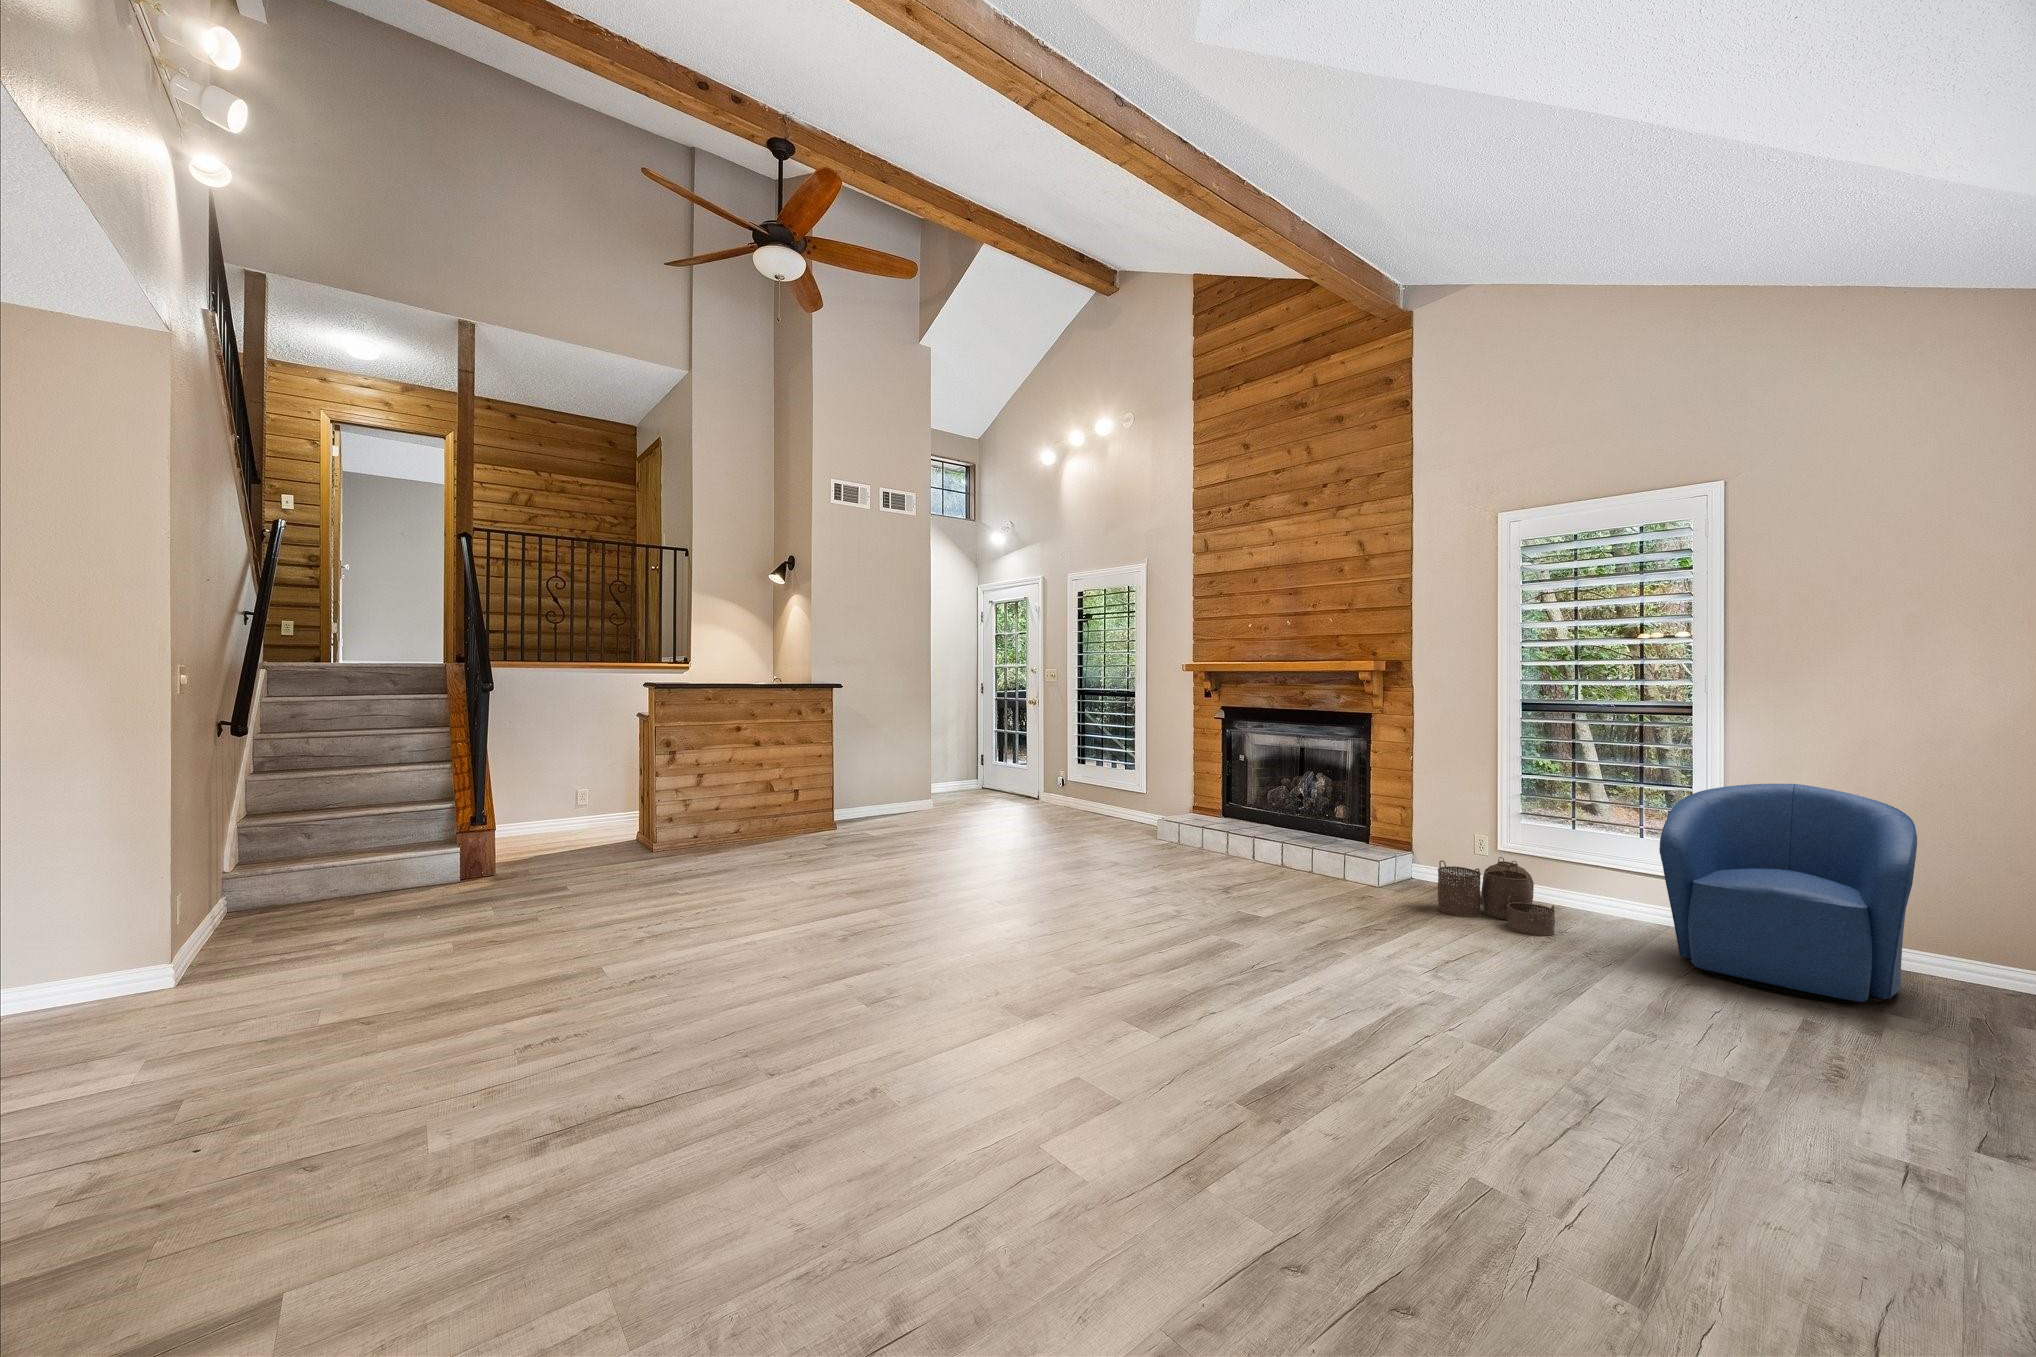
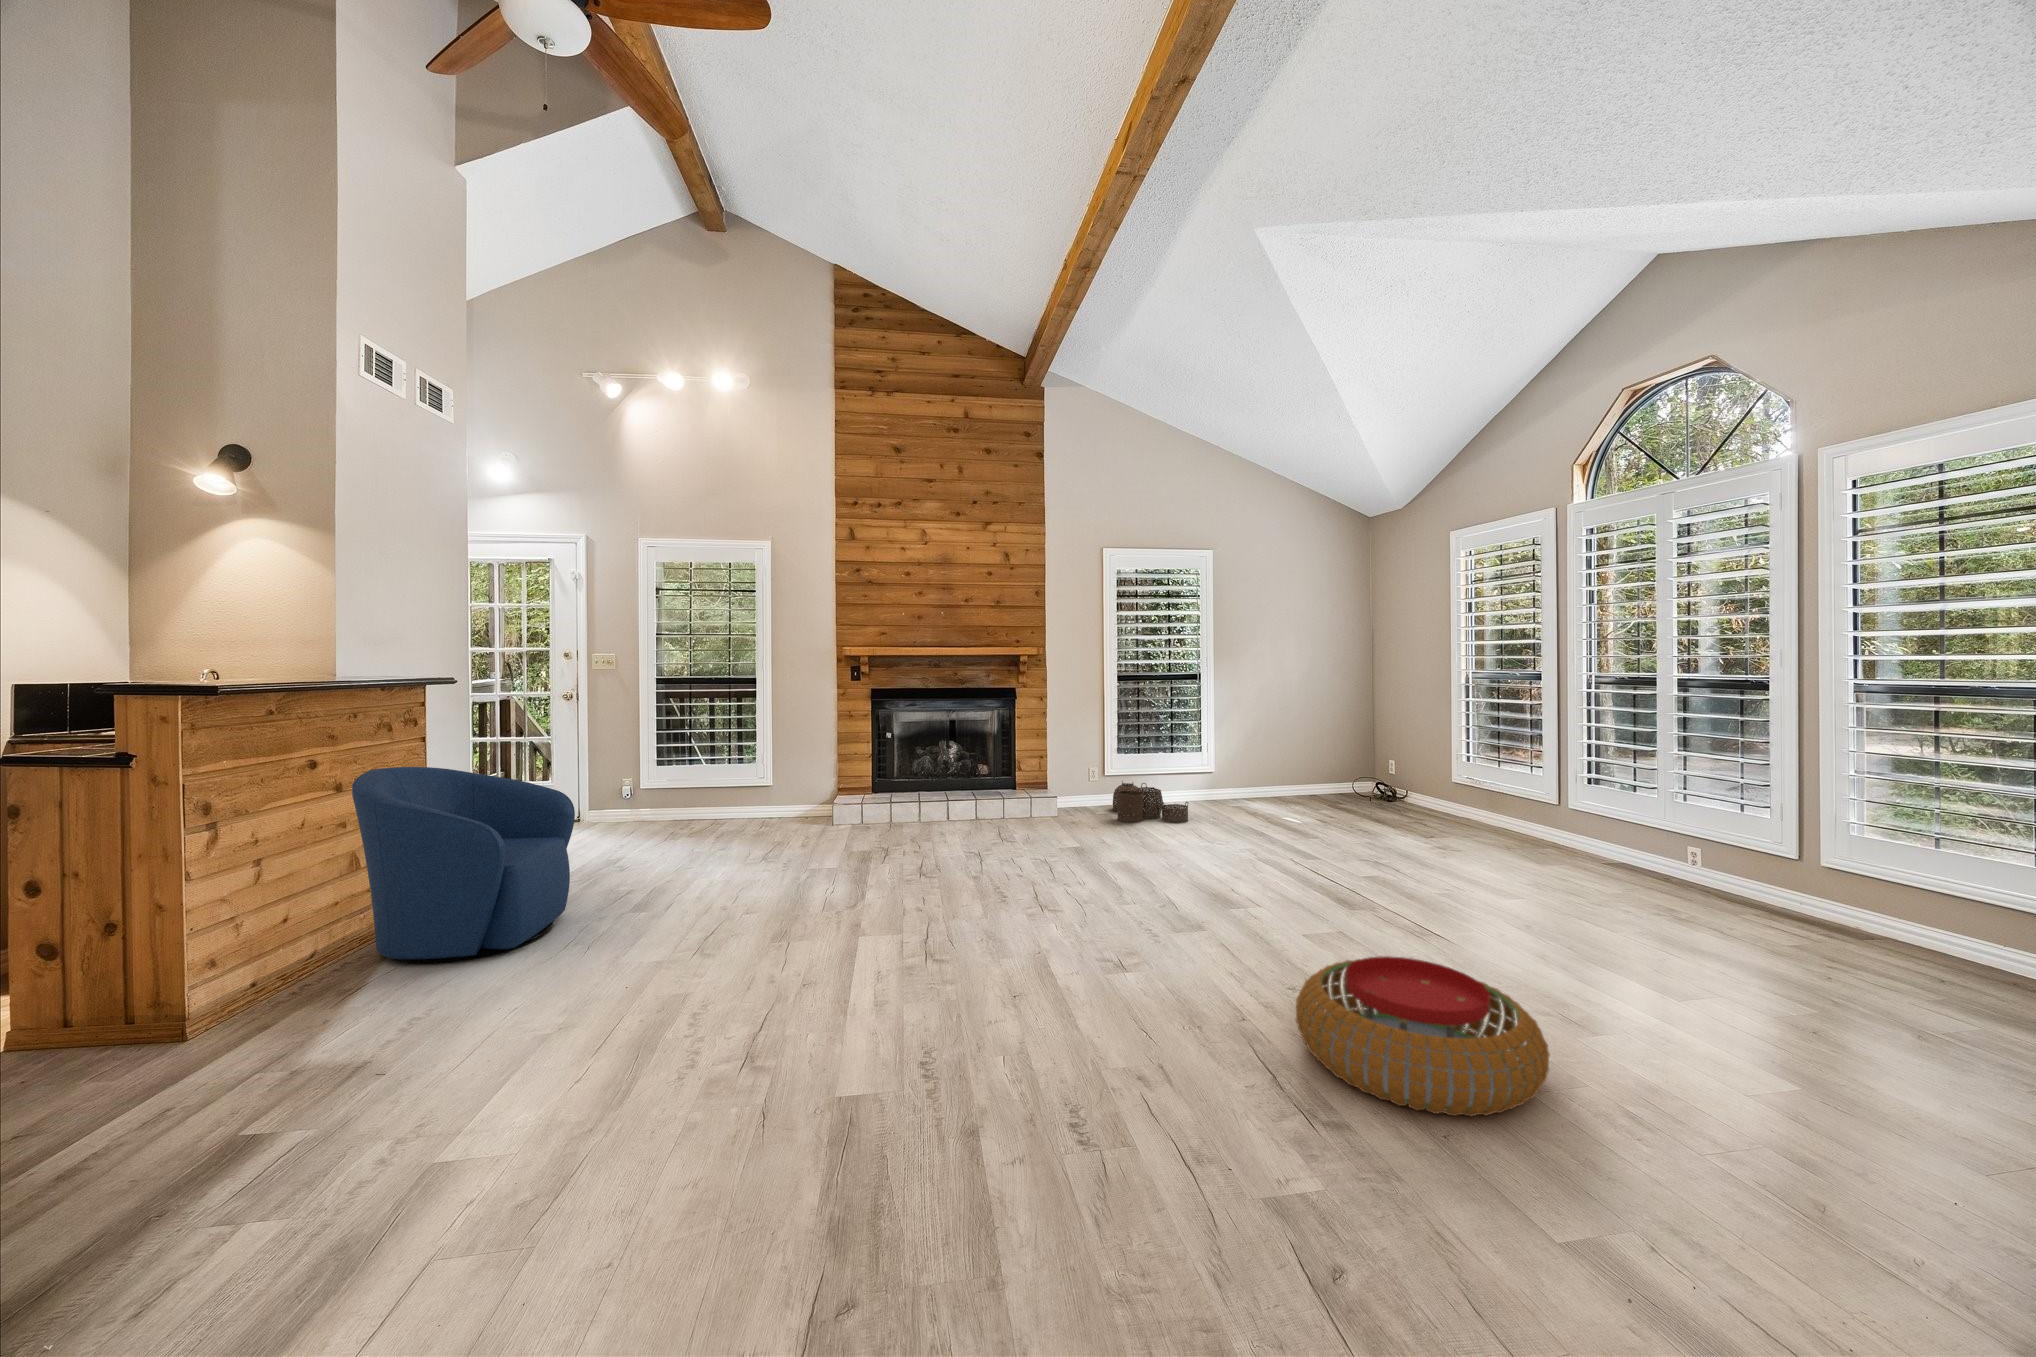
armchair: present [1659,784,1917,1003] -> present [352,767,575,964]
pouf: none [624,1018,915,1226] -> present [1296,956,1550,1117]

